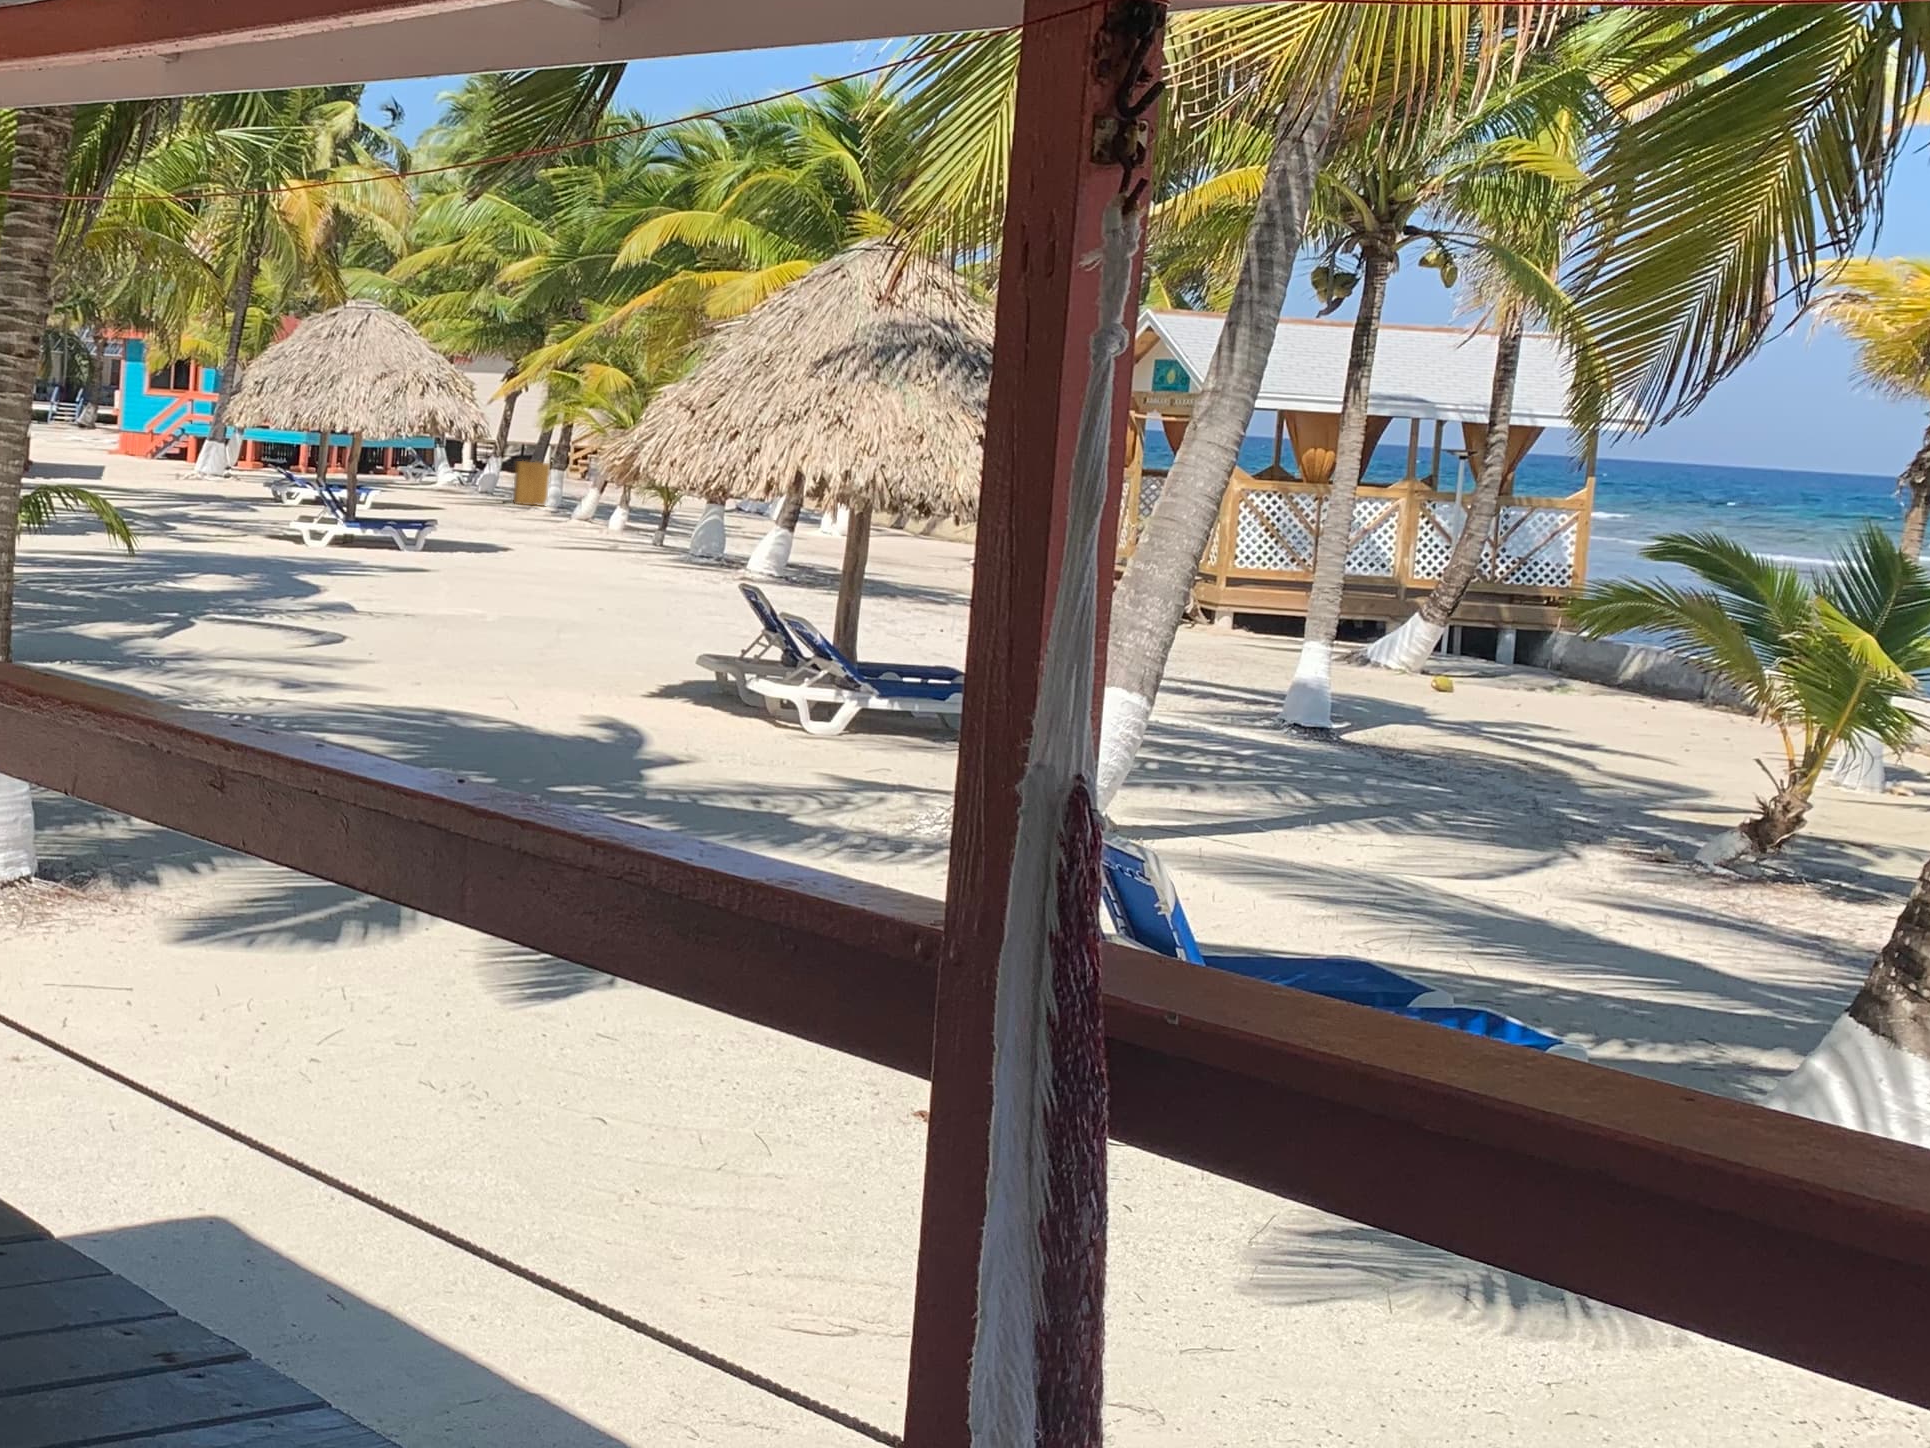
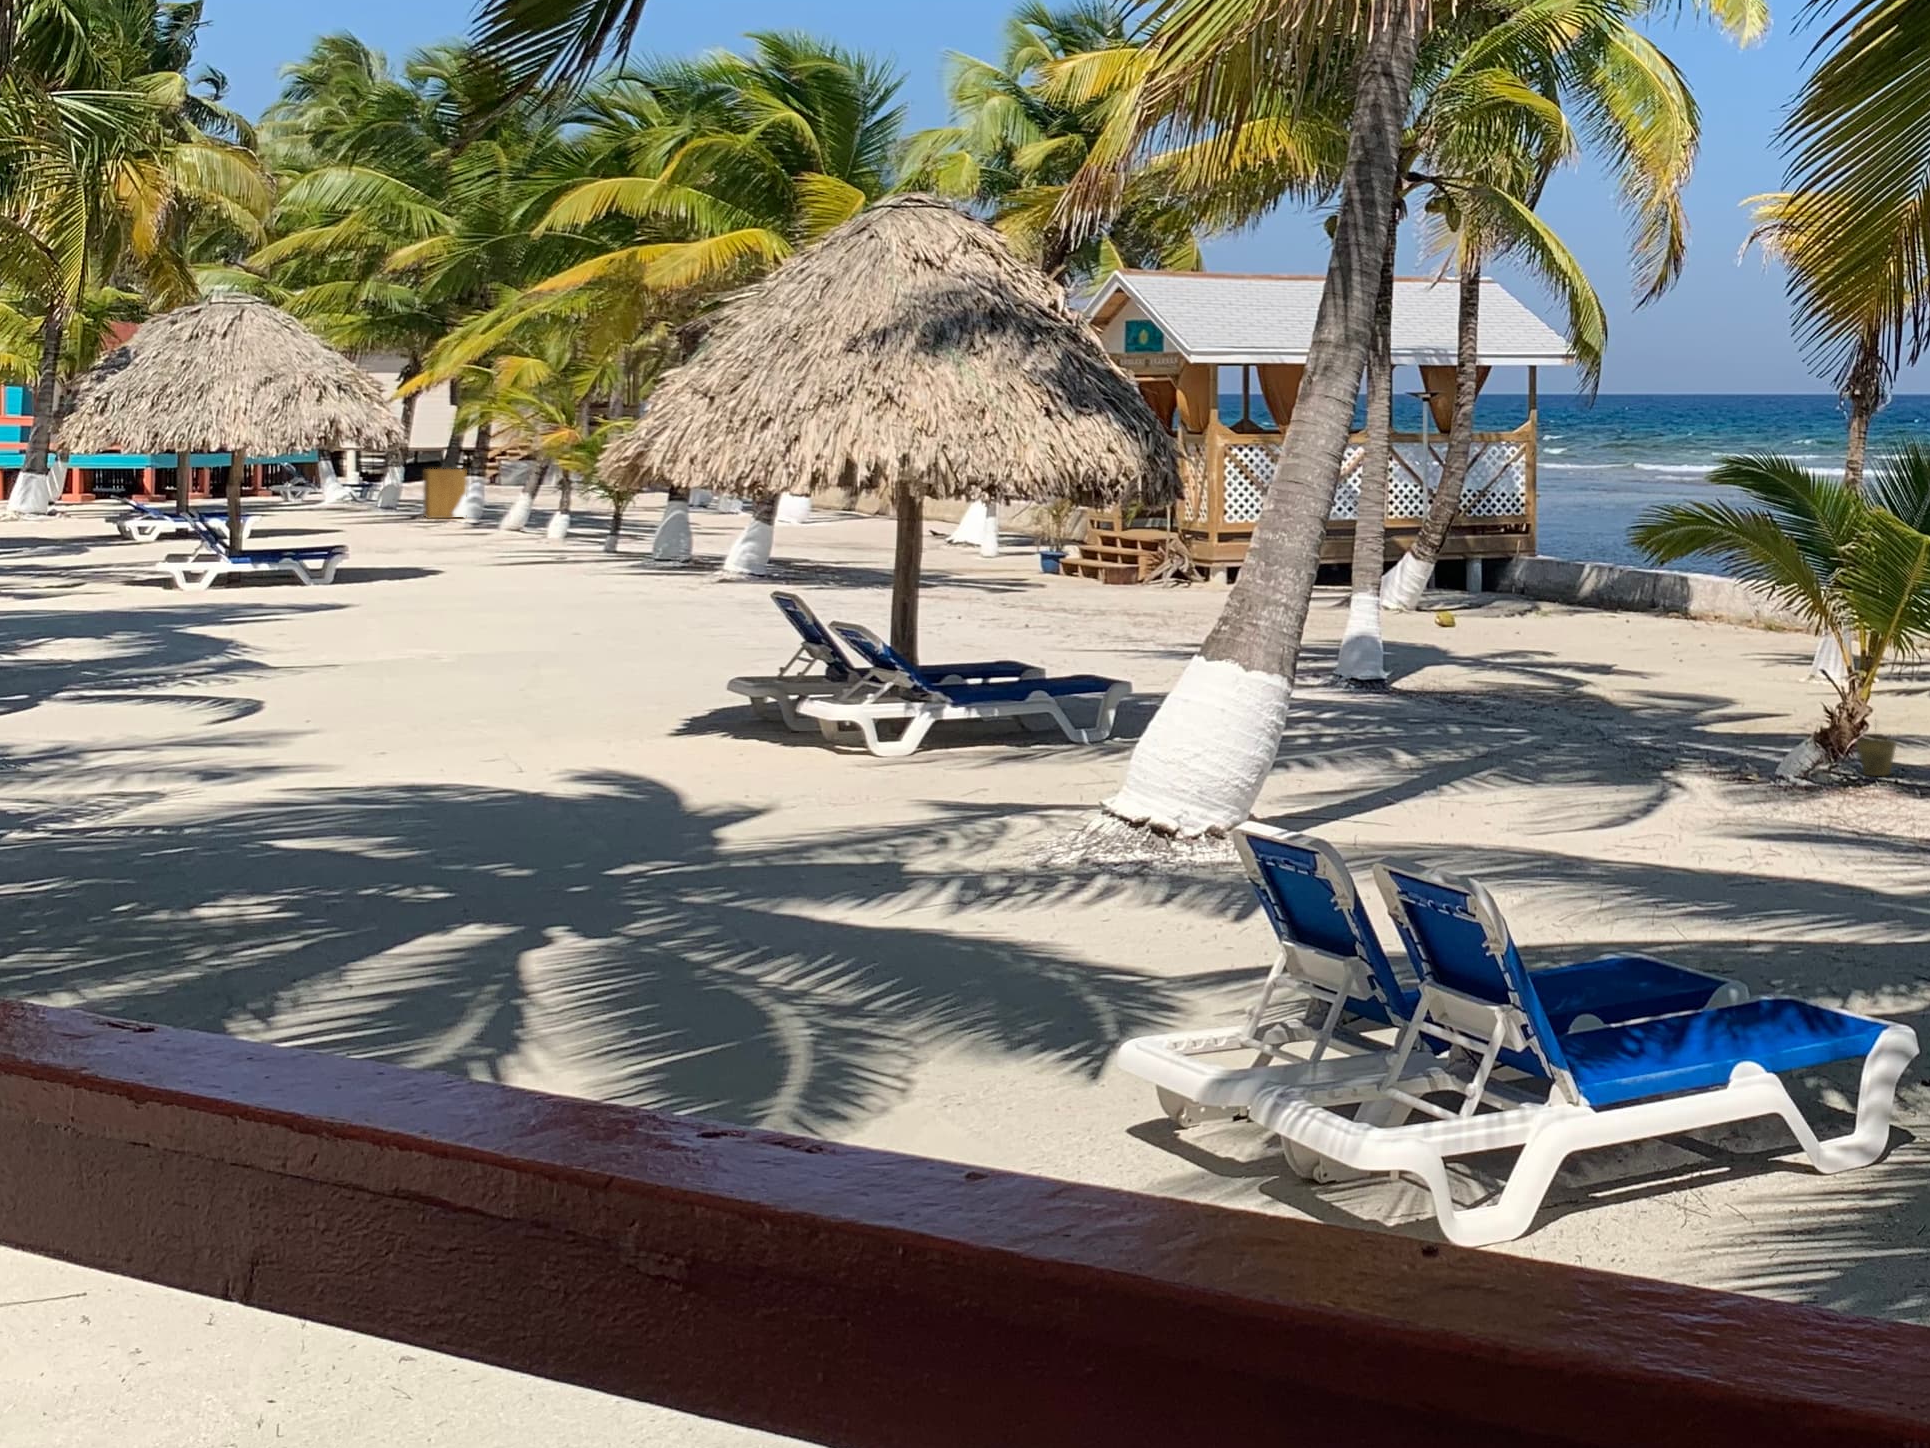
bucket: none [1802,819,1852,880] -> present [1857,737,1896,776]

